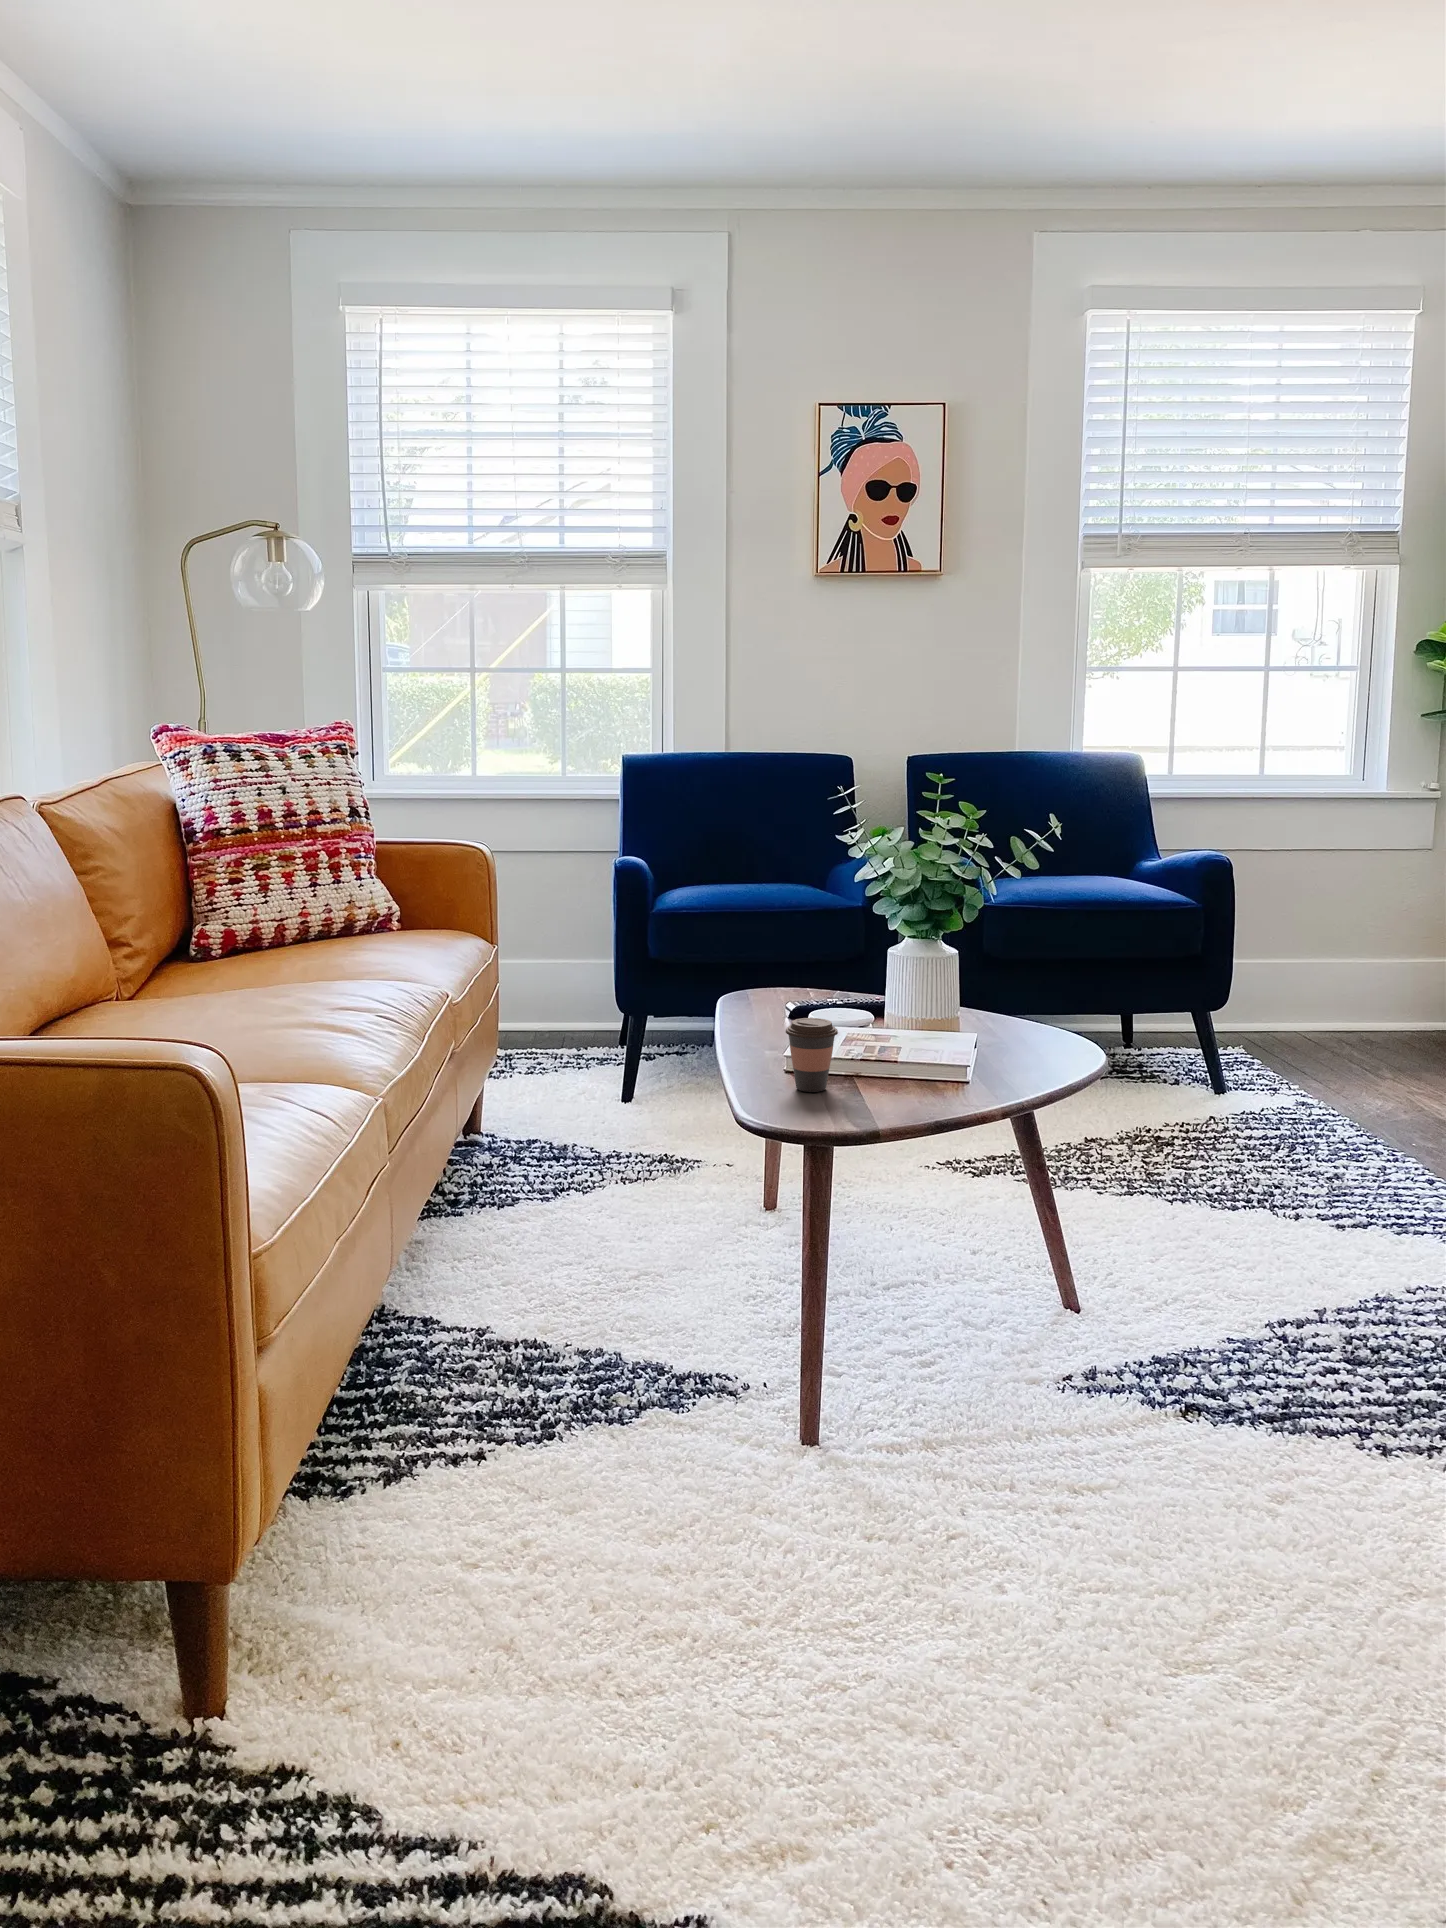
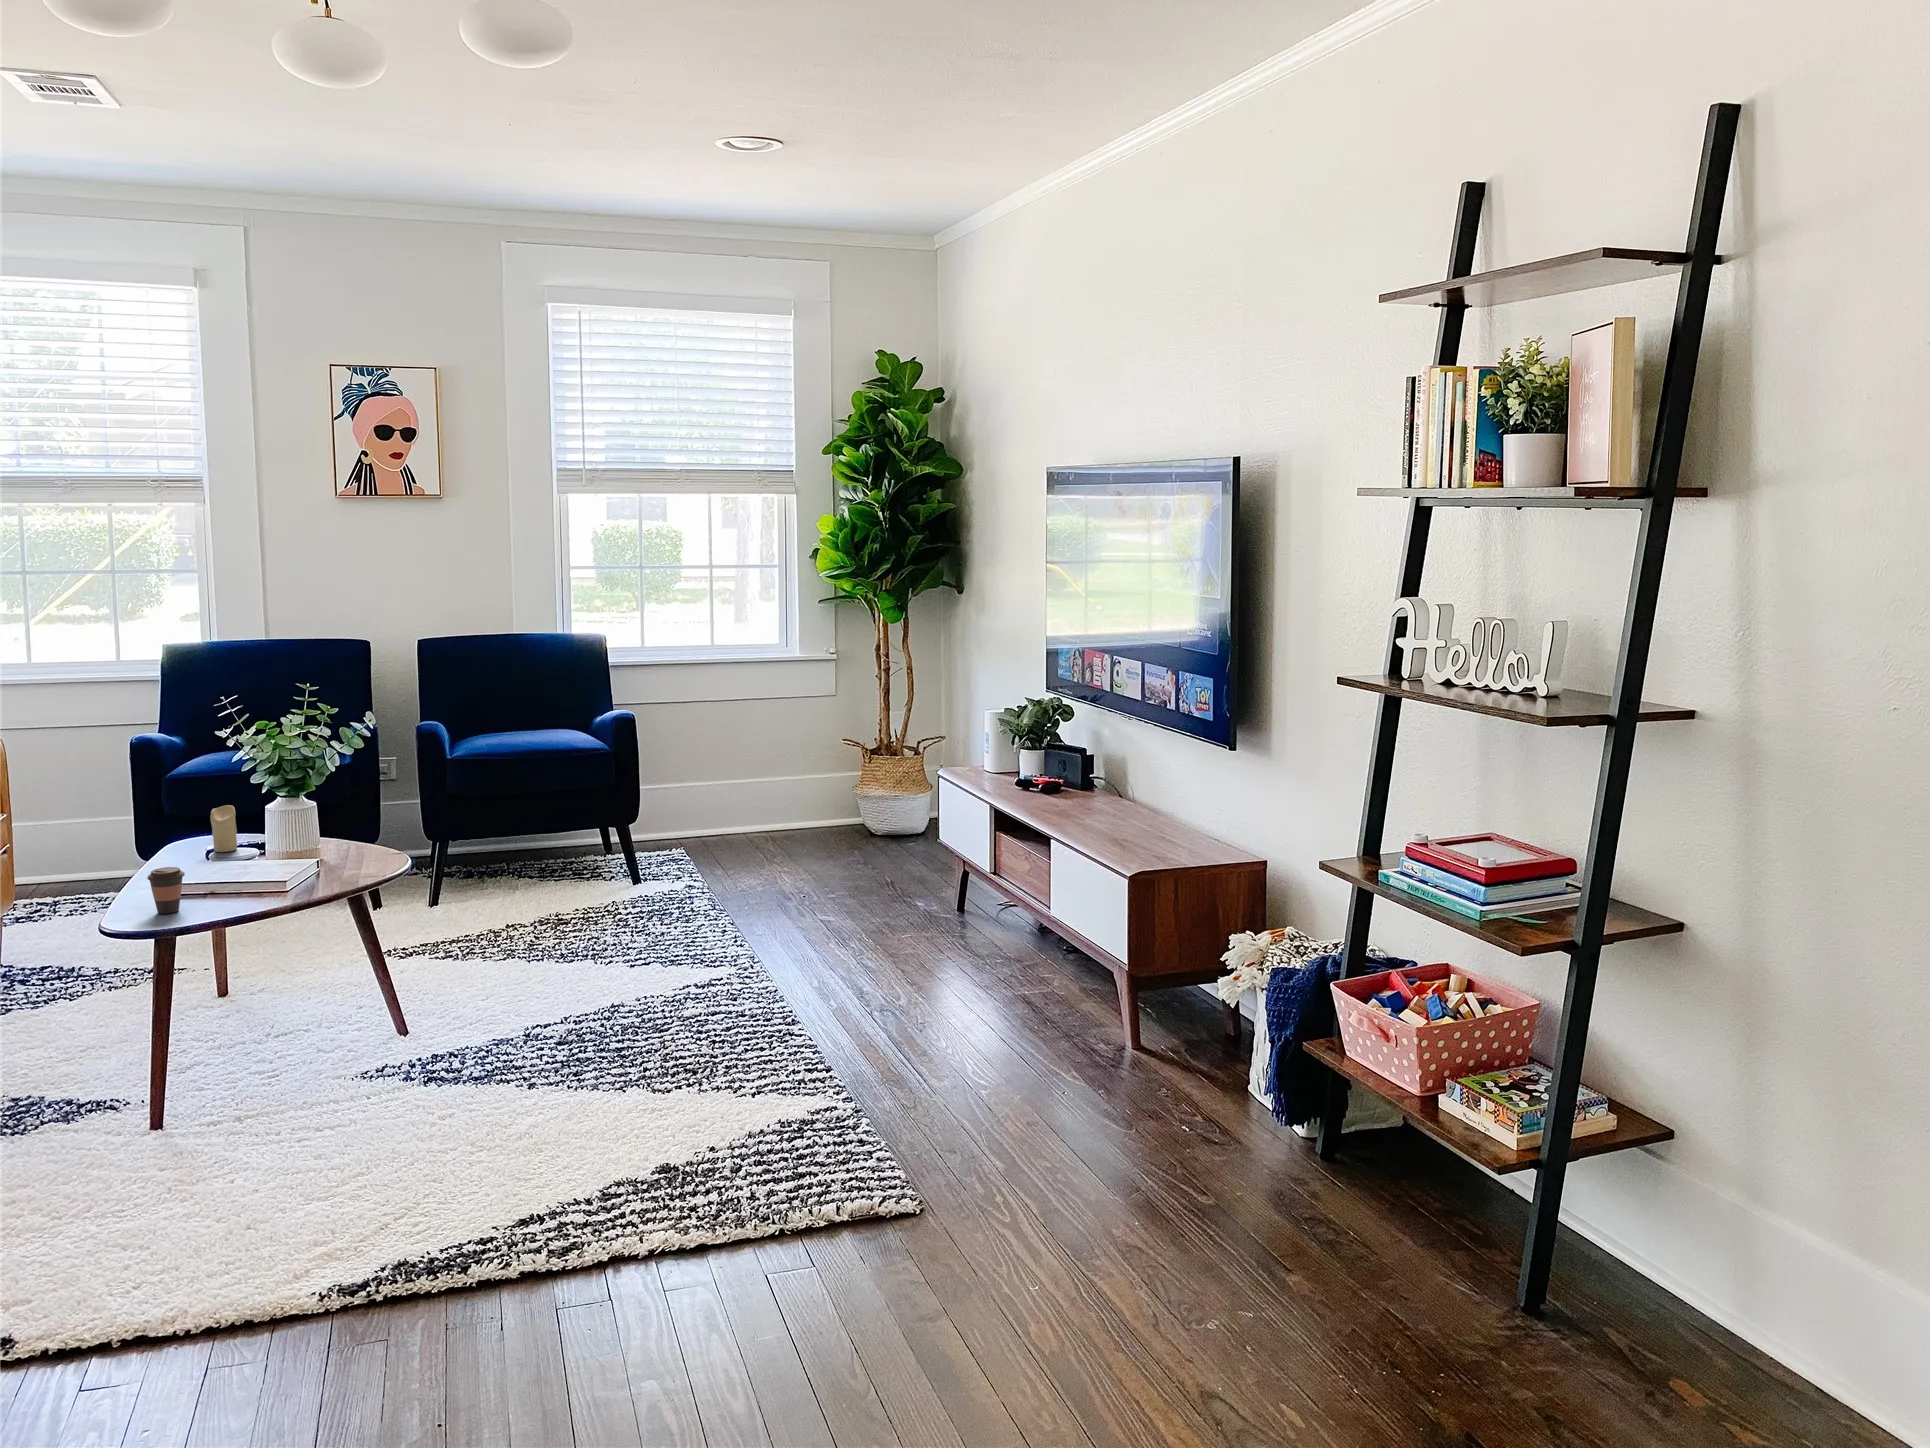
candle: none [790,937,823,1005] -> present [210,805,237,852]

